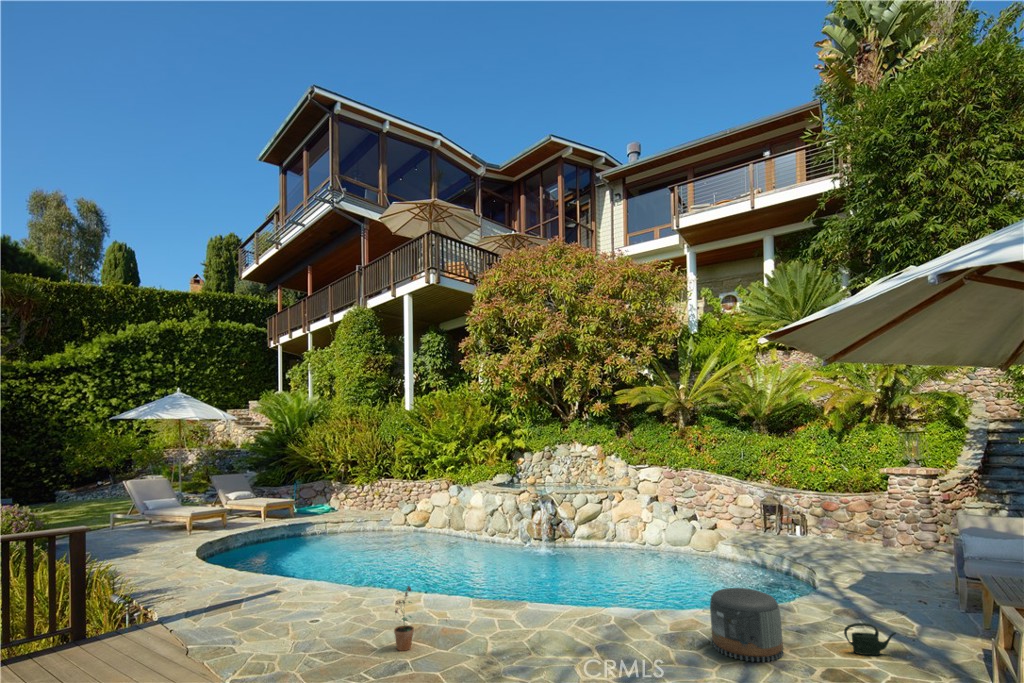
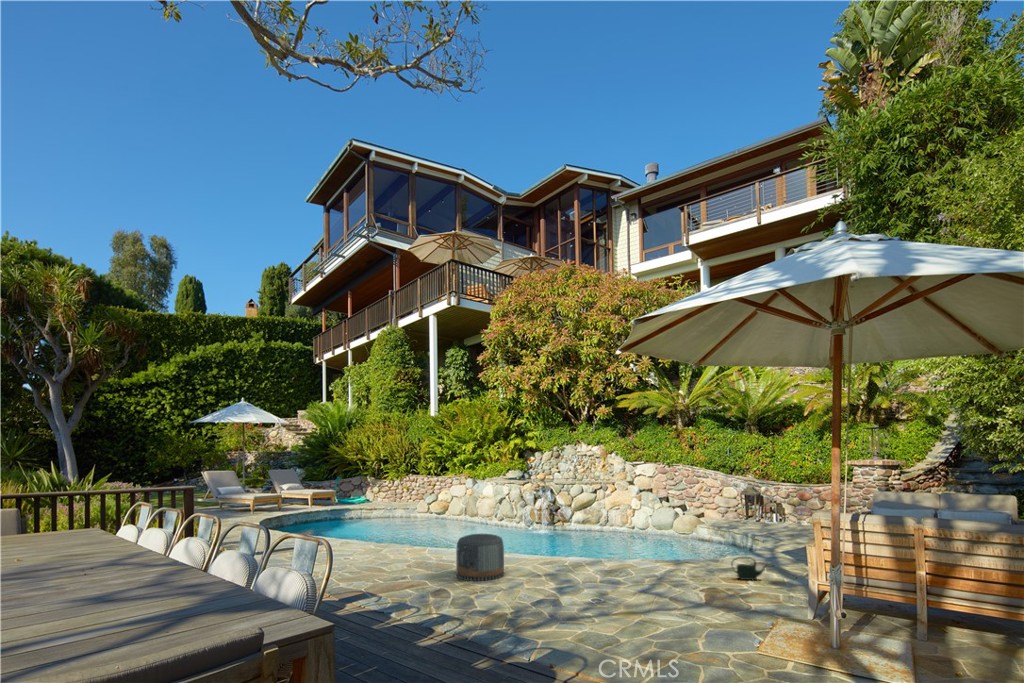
potted plant: present [394,586,414,651] -> none [396,530,412,576]
pouf: present [710,588,783,662] -> present [456,534,504,581]

